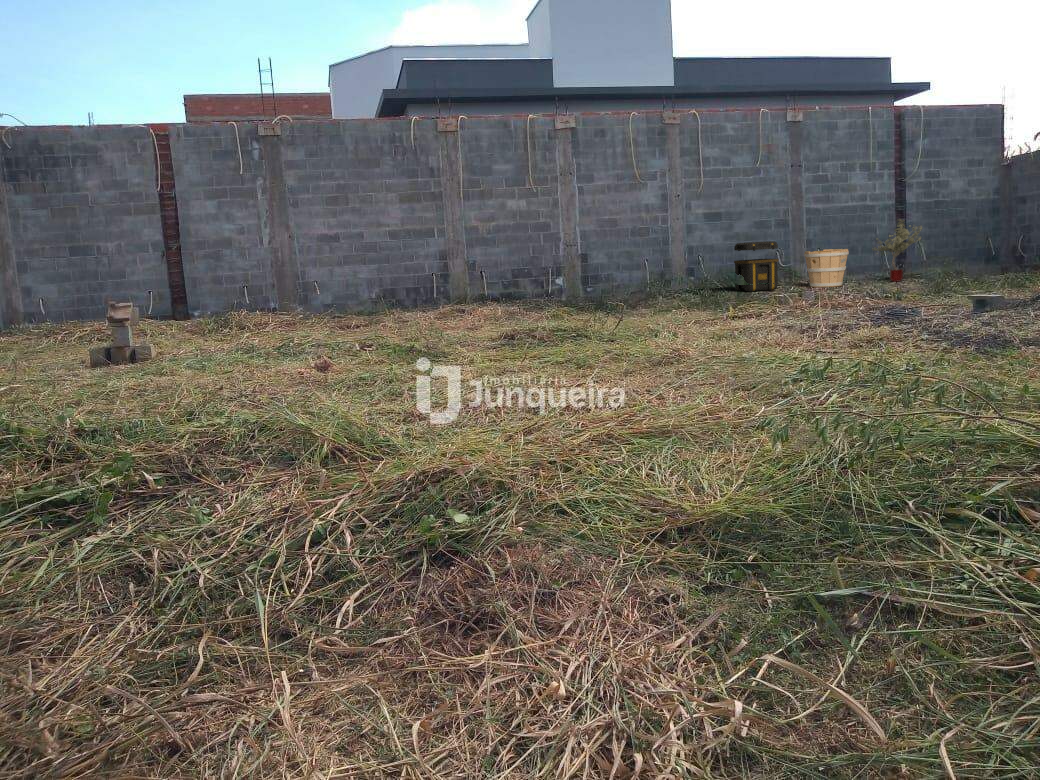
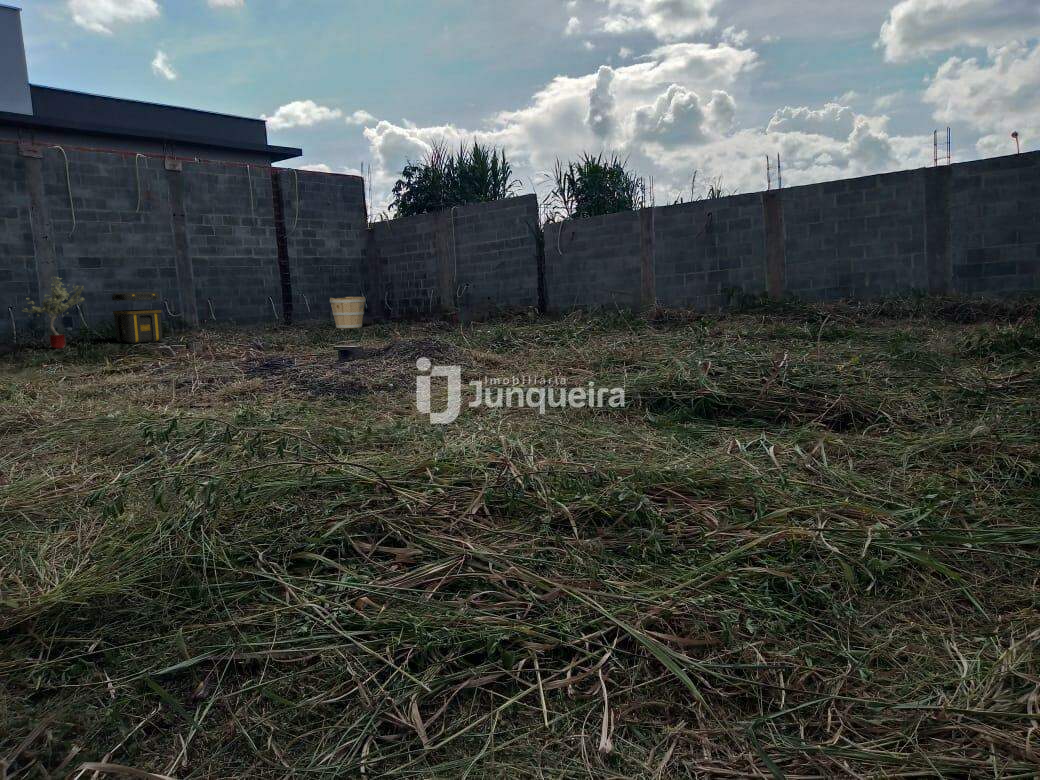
potted tree: present [873,219,922,282] -> present [22,277,84,348]
wooden bucket: present [804,249,849,287] -> present [330,297,366,328]

